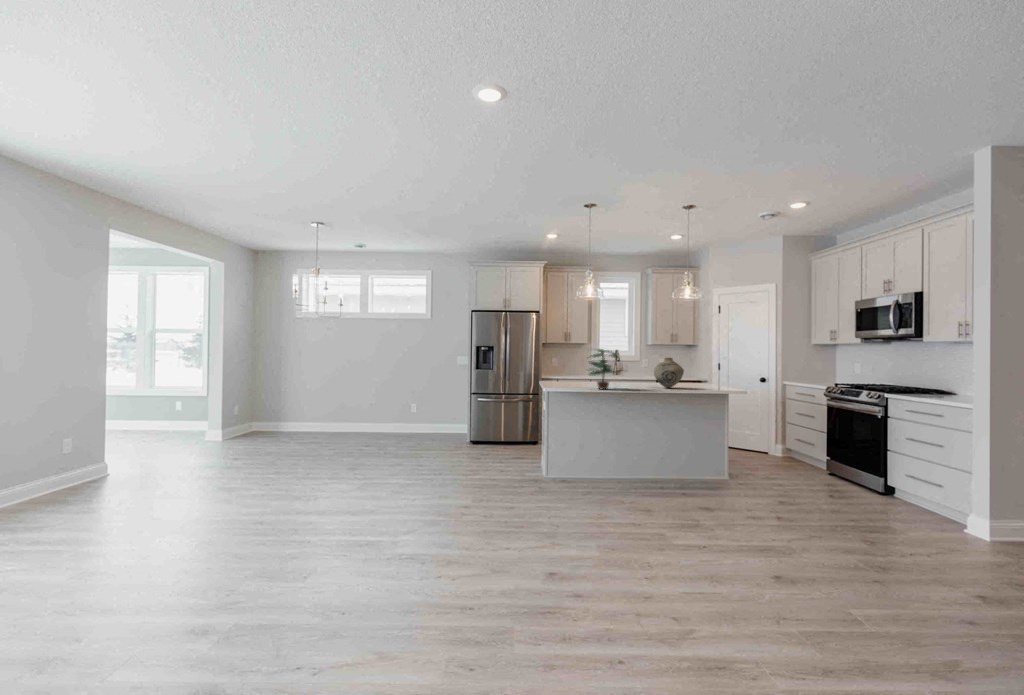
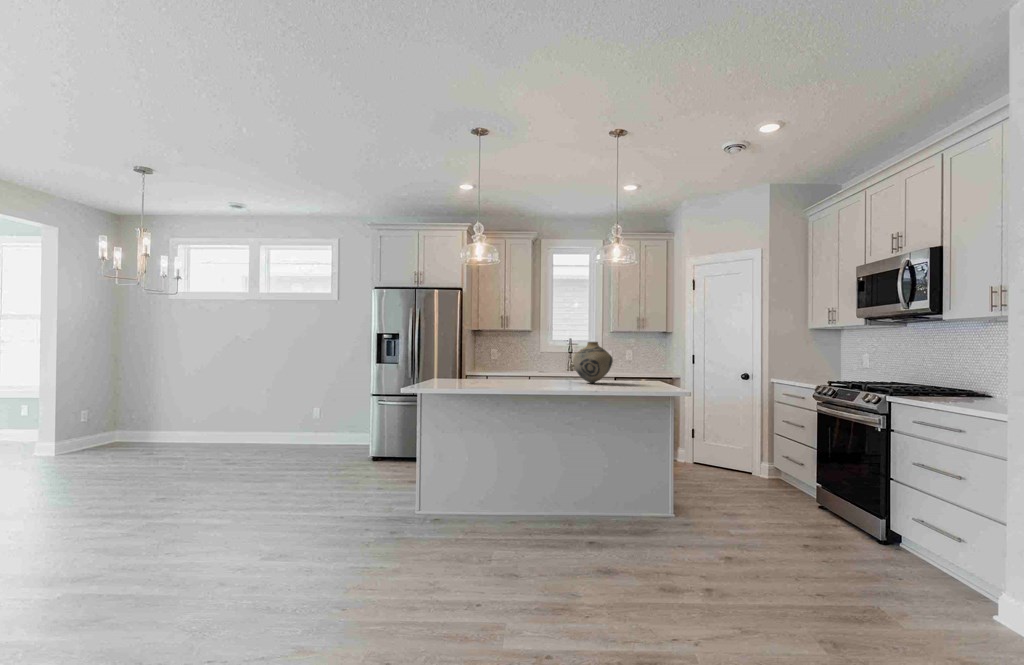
potted plant: present [587,349,618,389] -> none [468,328,516,383]

